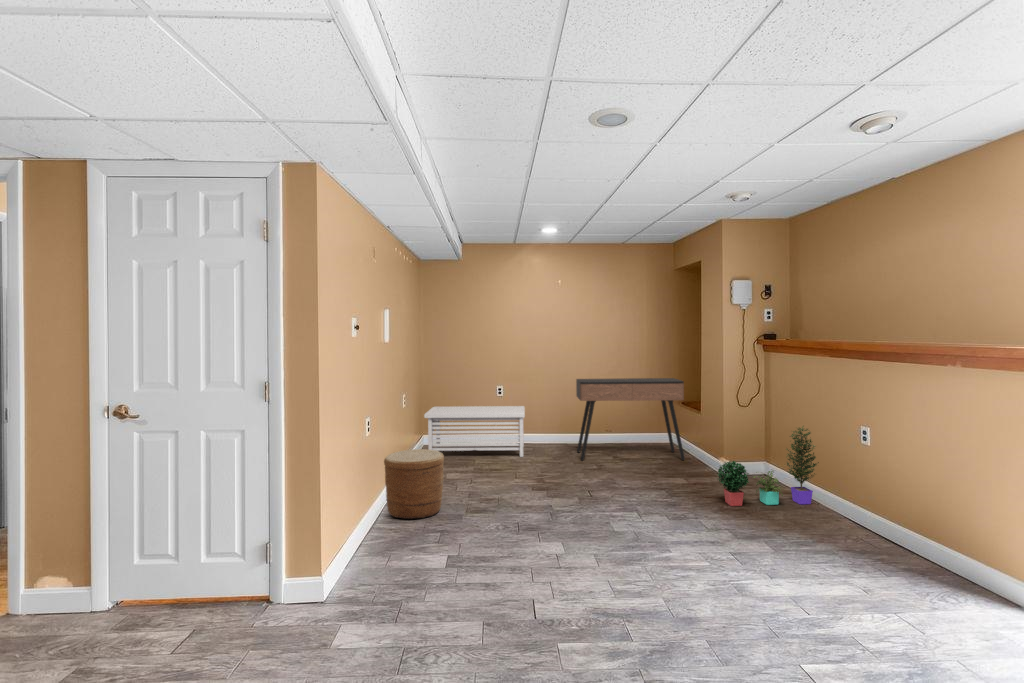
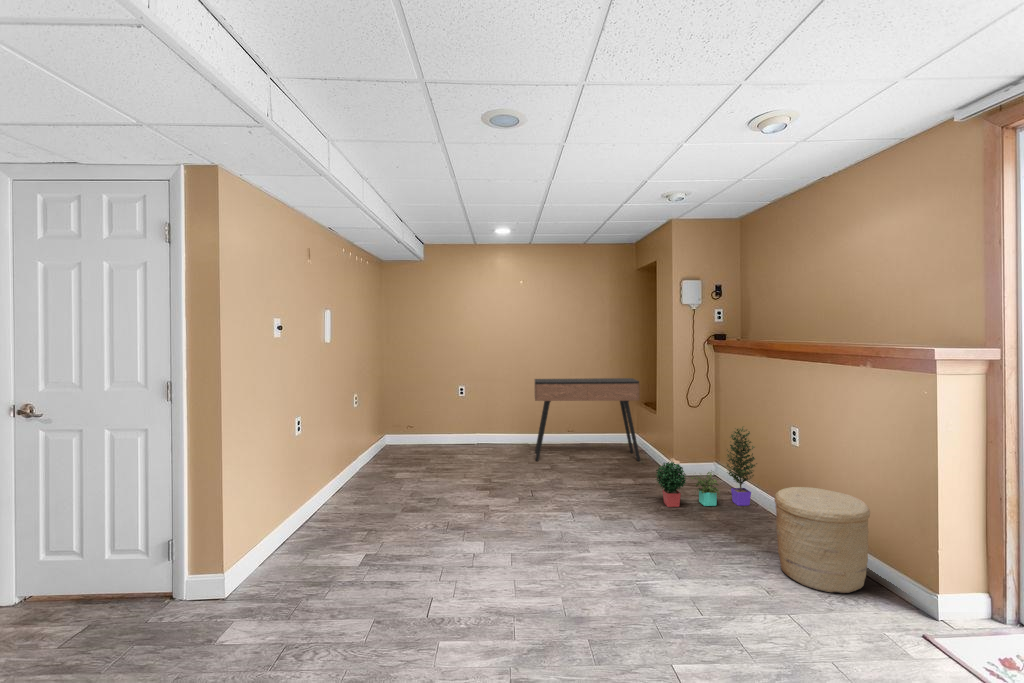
storage bench: present [424,406,525,457] -> none [380,406,485,457]
woven basket: present [384,449,444,519] -> present [775,487,870,593]

